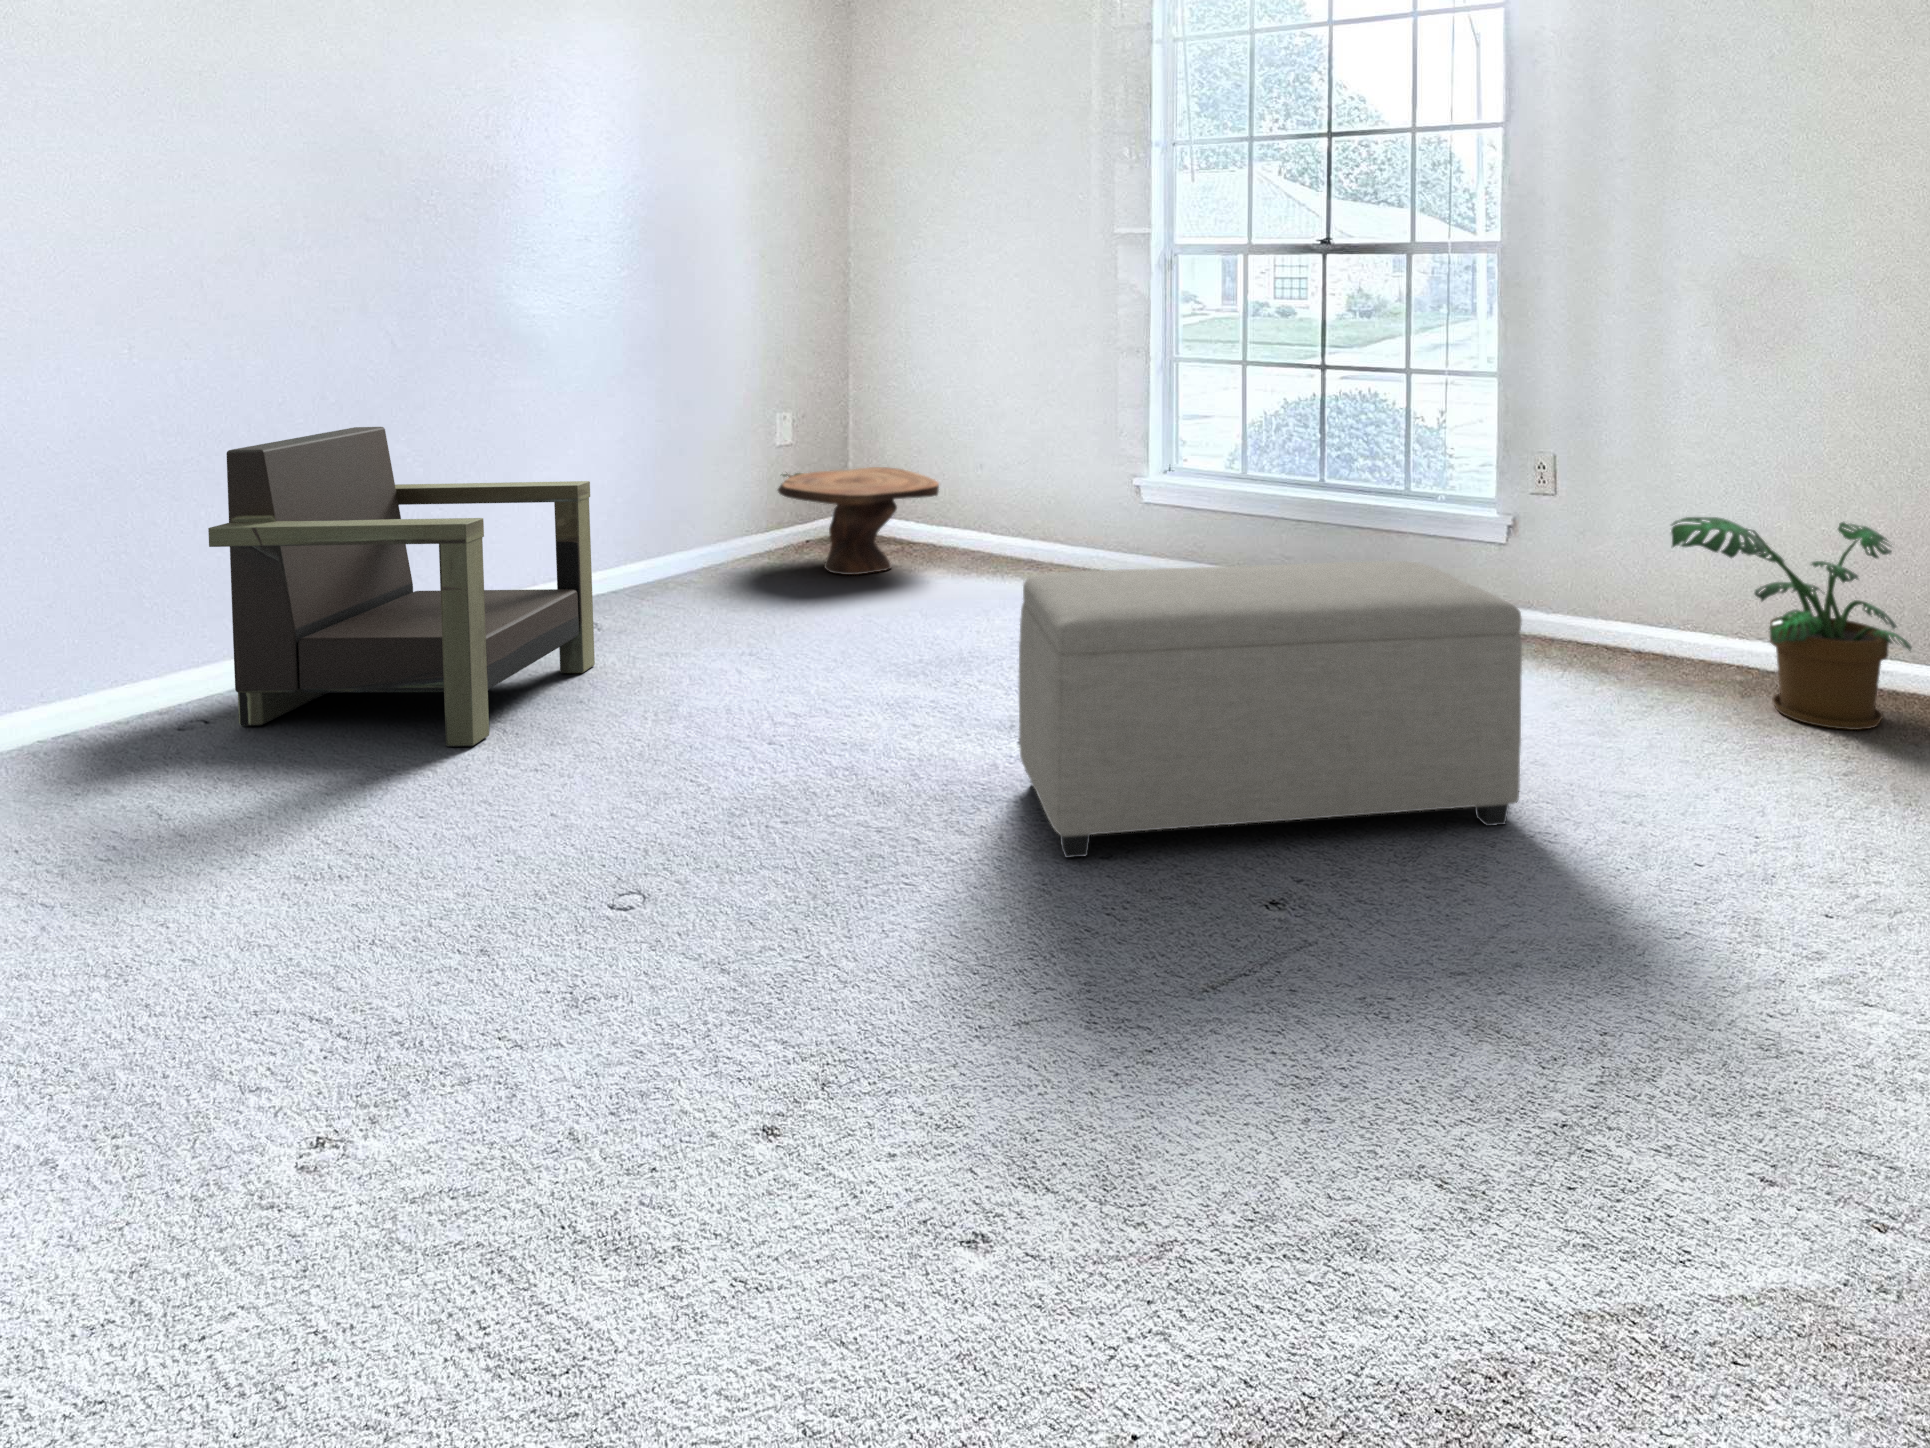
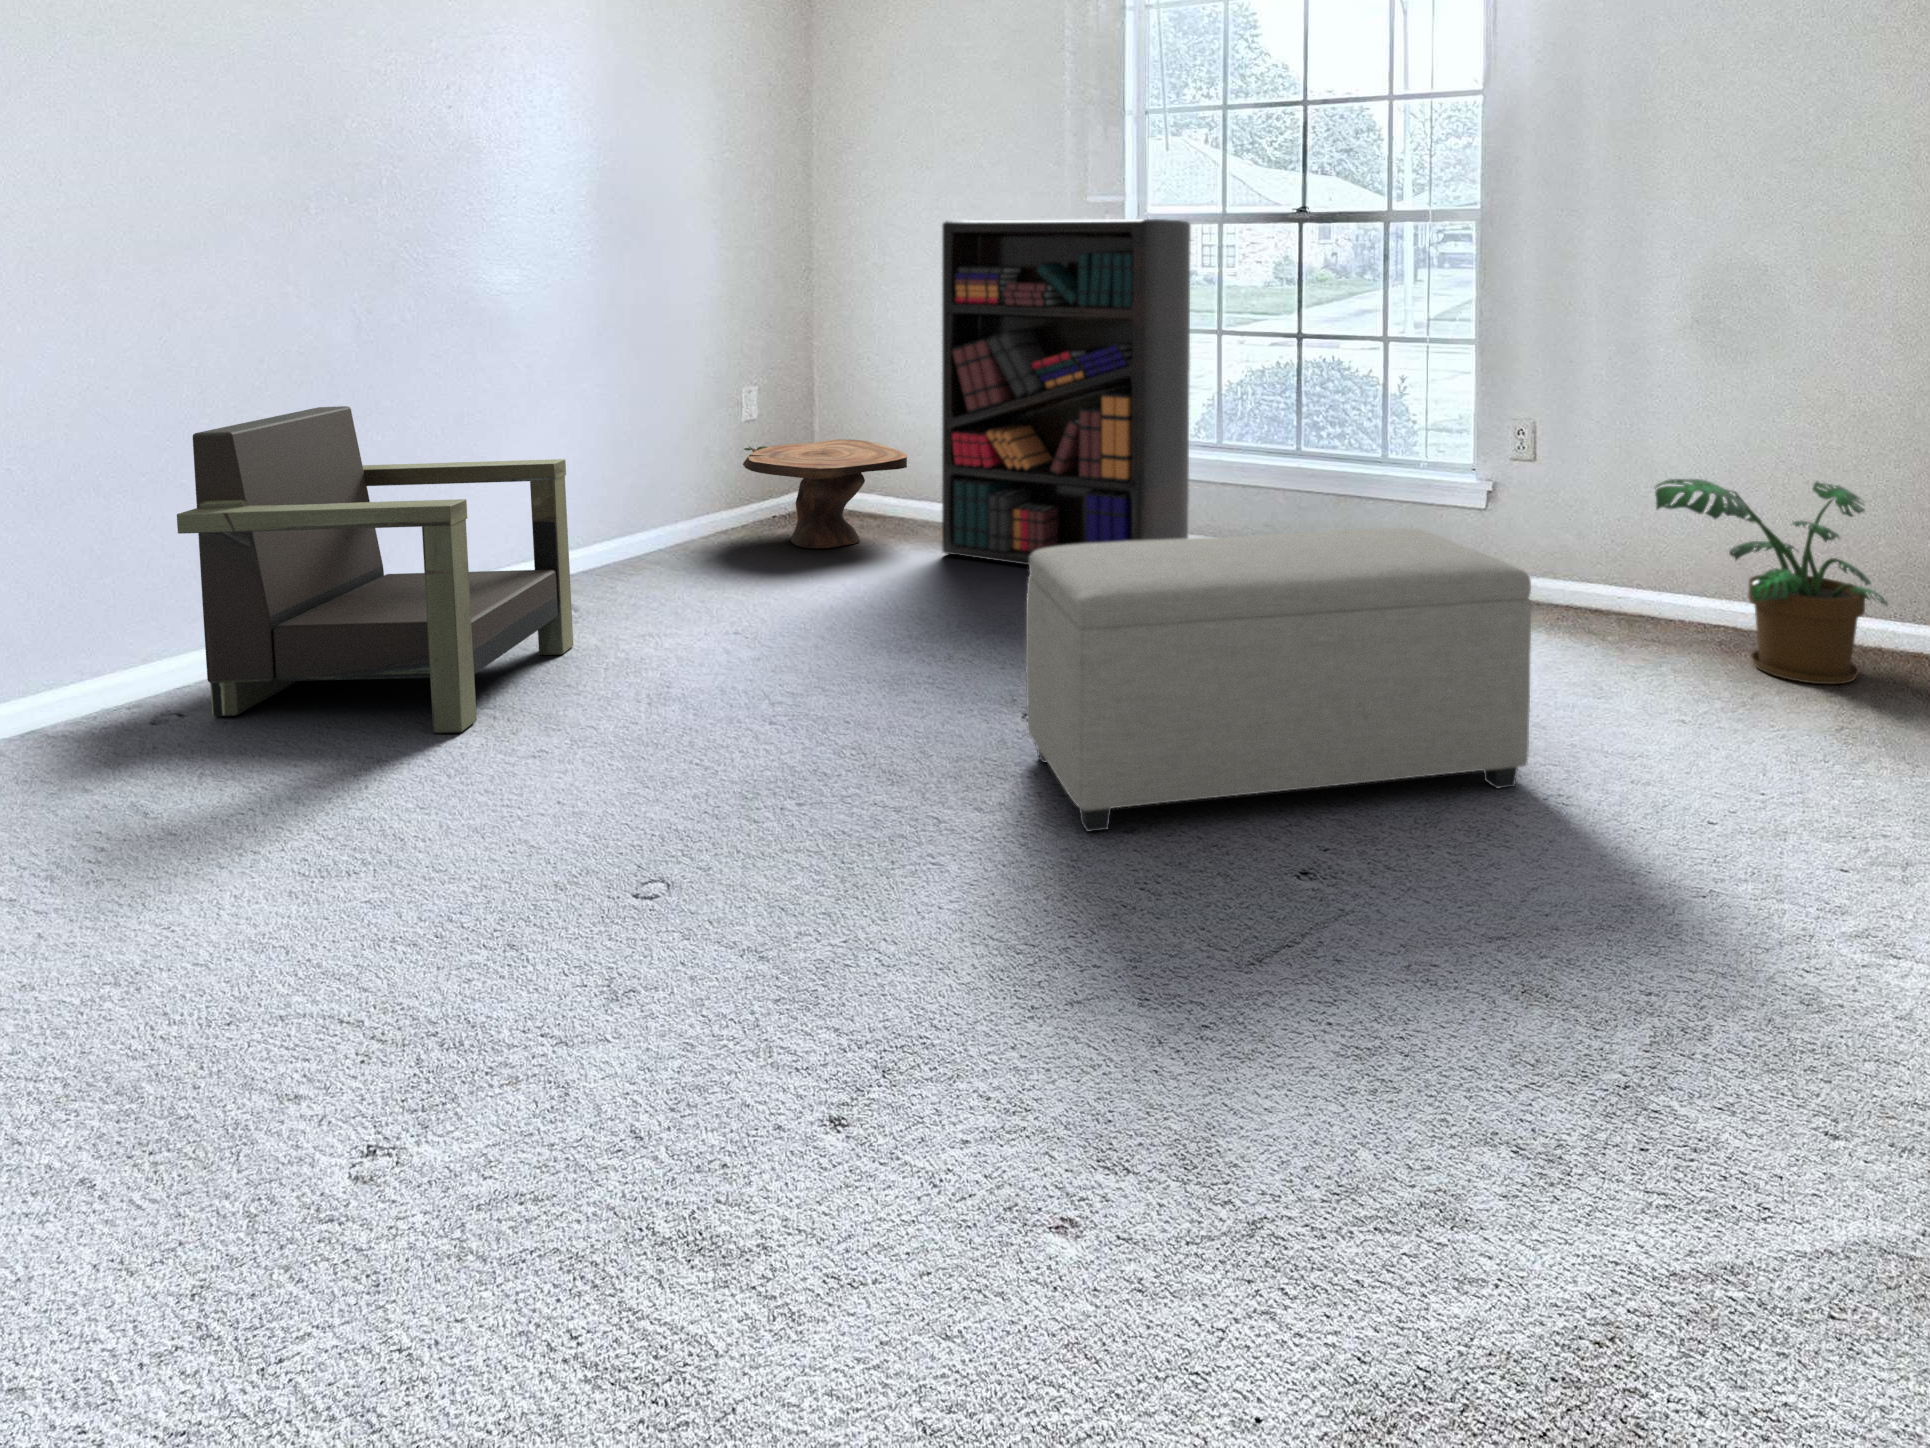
bookshelf: none [970,251,1220,612] -> present [942,219,1191,565]

